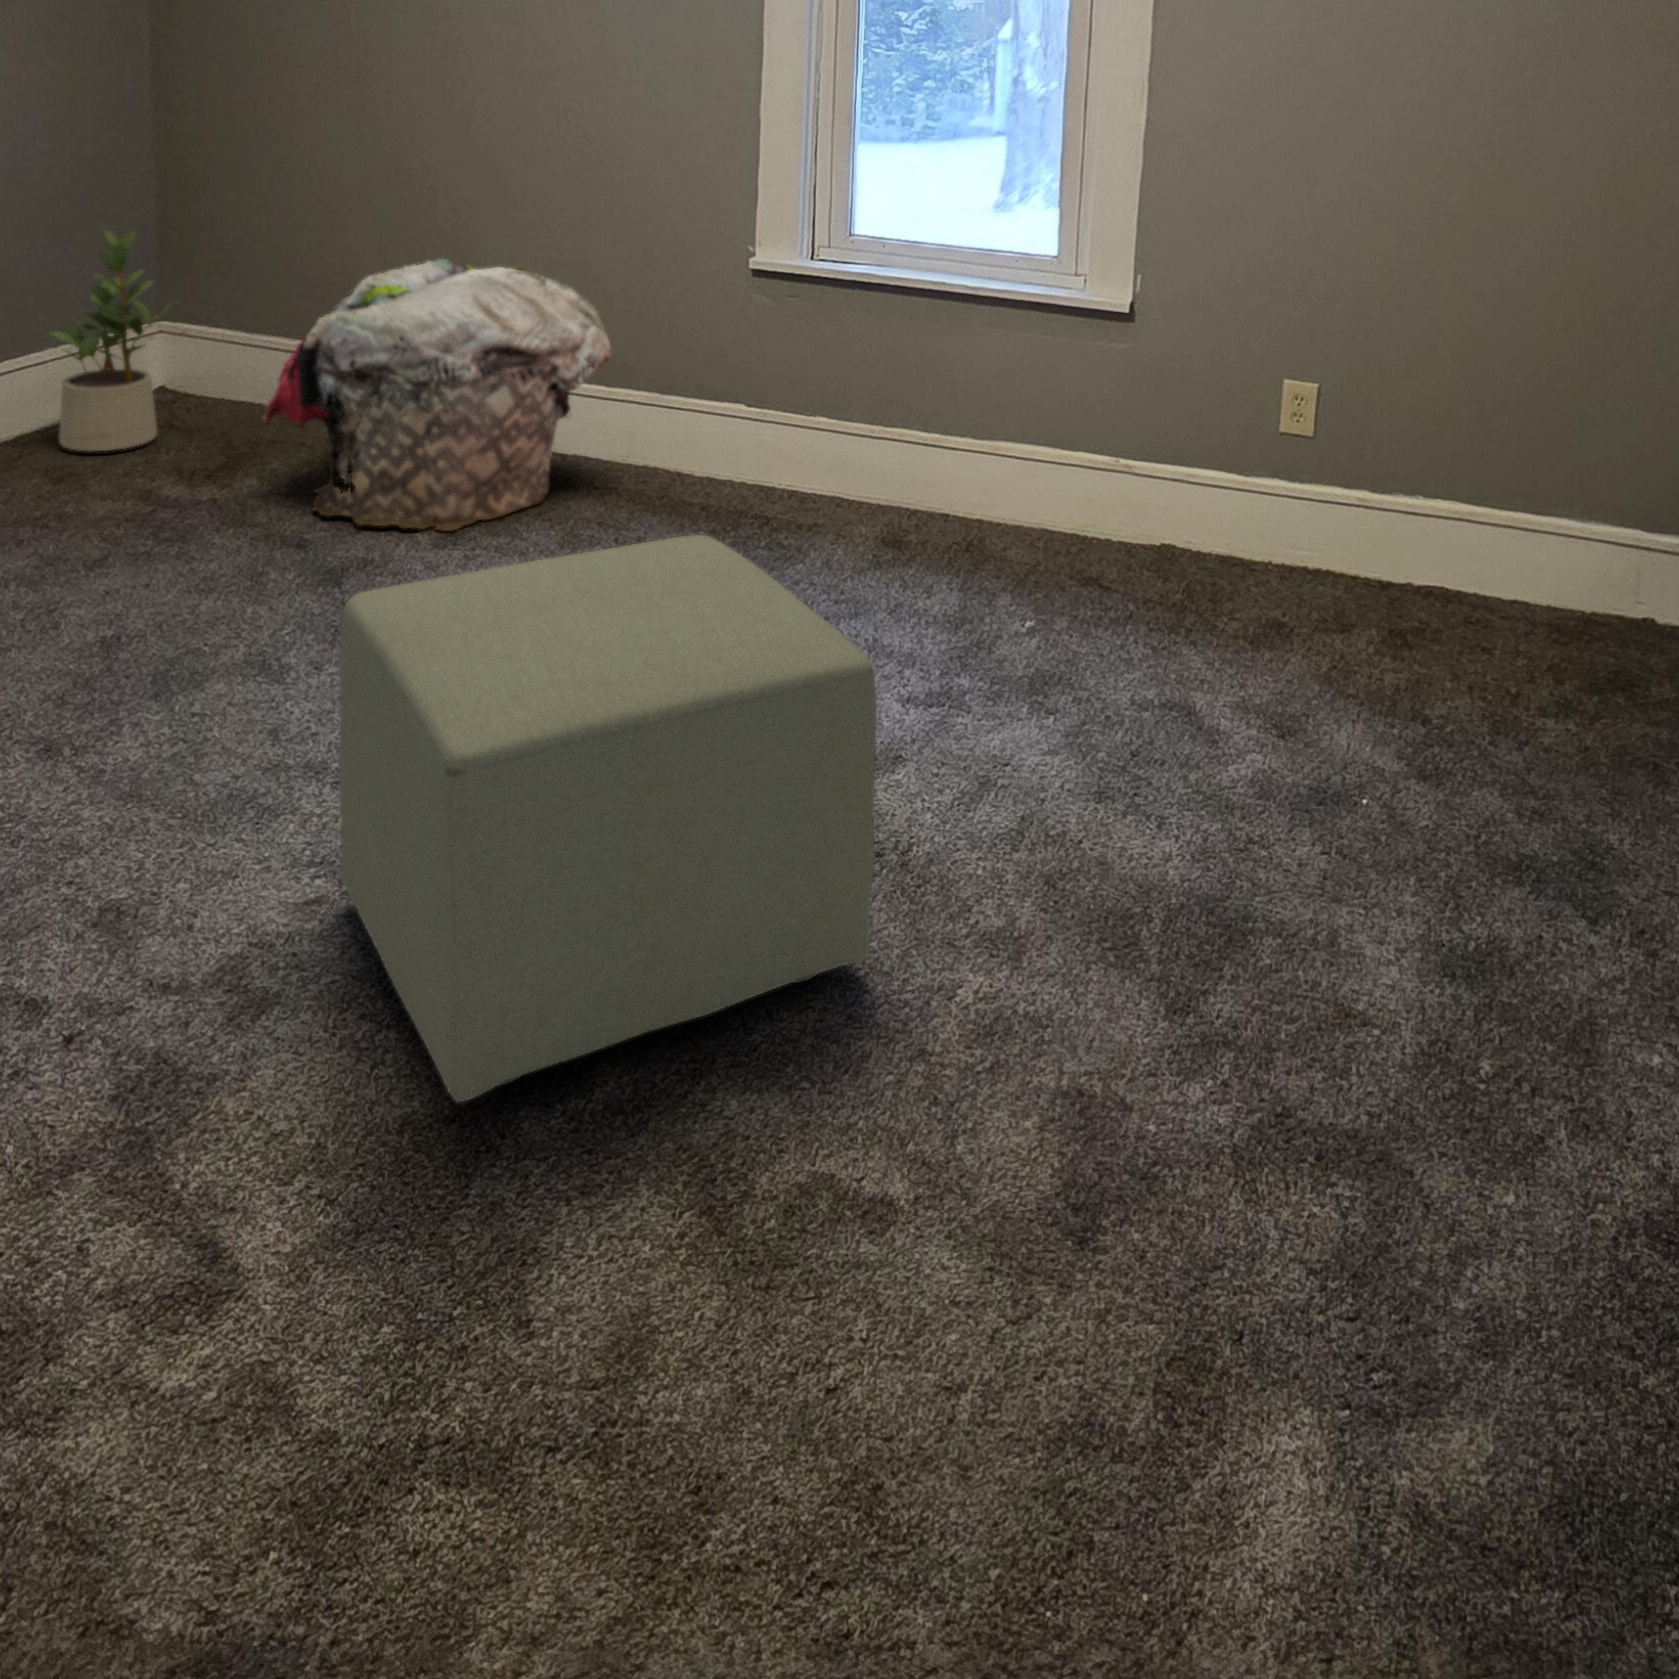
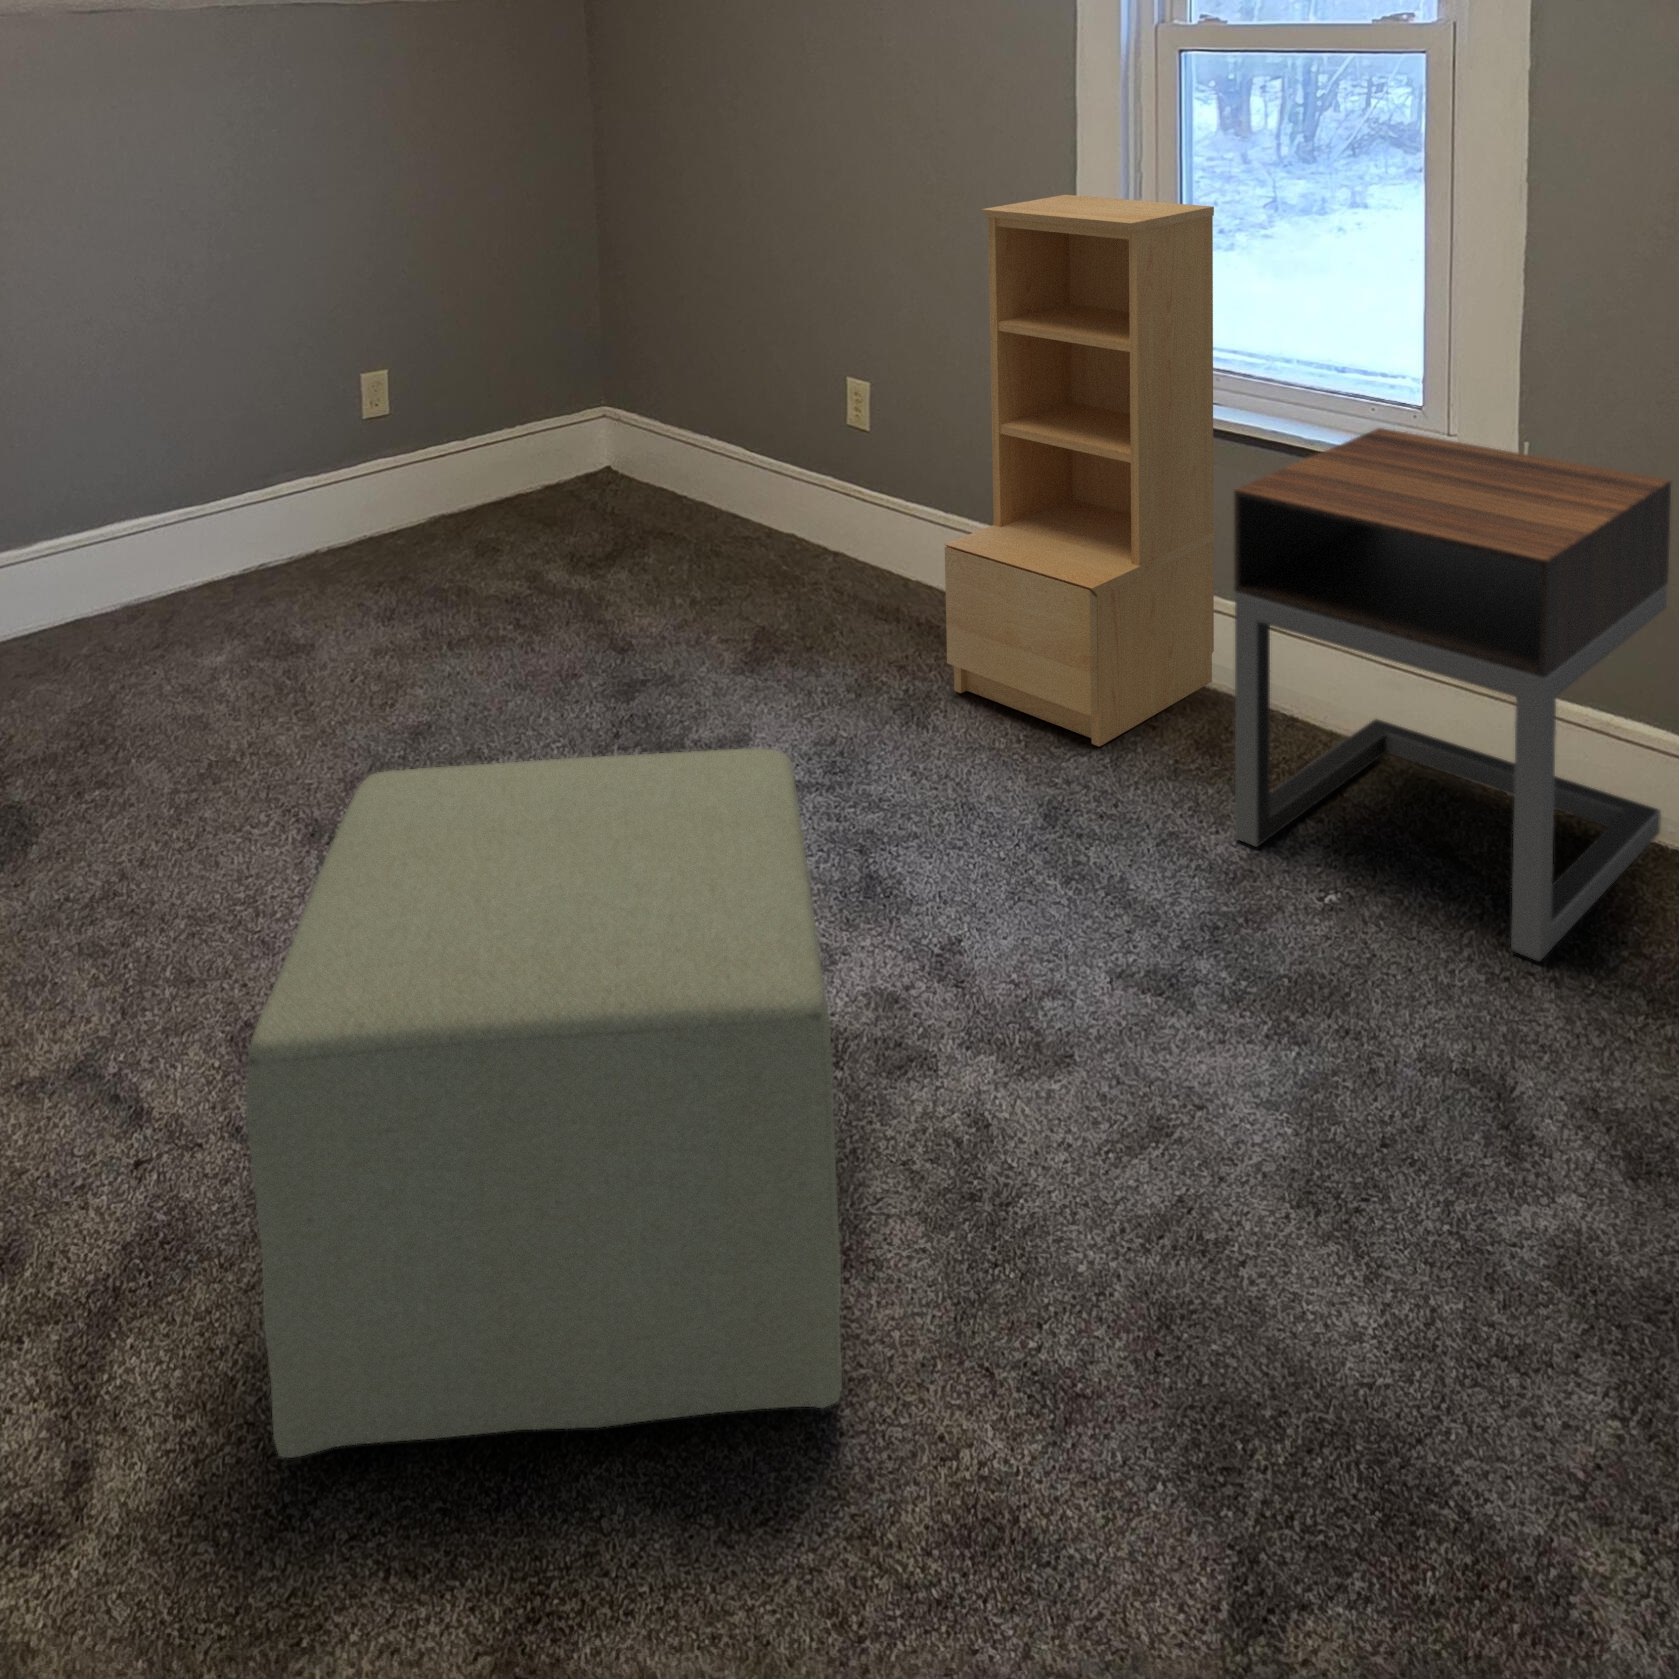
bookshelf: none [664,90,896,561] -> present [945,195,1215,747]
potted plant: present [49,230,172,451] -> none [487,328,585,528]
laundry basket: present [263,259,611,531] -> none [612,369,927,652]
nightstand: none [951,280,1243,642] -> present [1234,428,1671,961]

